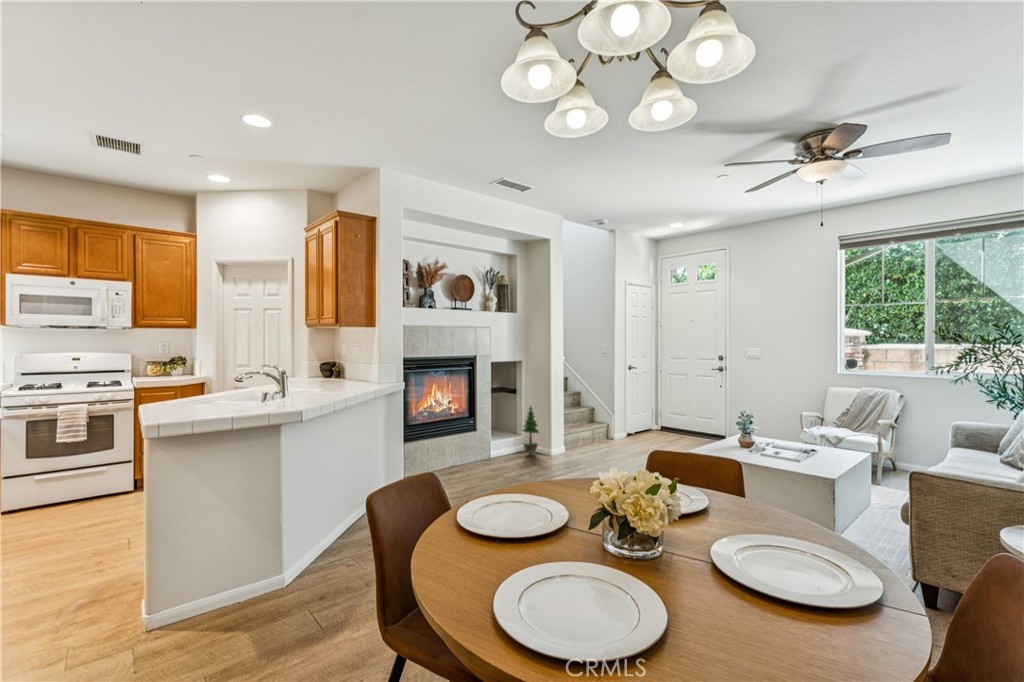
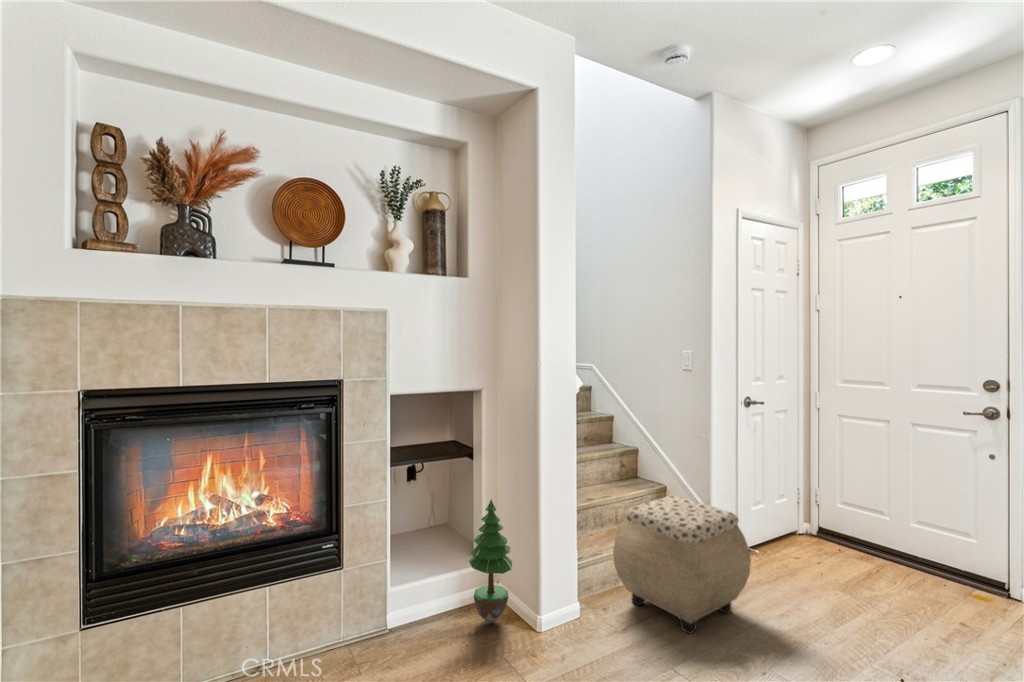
ottoman: none [576,407,630,454] -> present [613,496,751,634]

